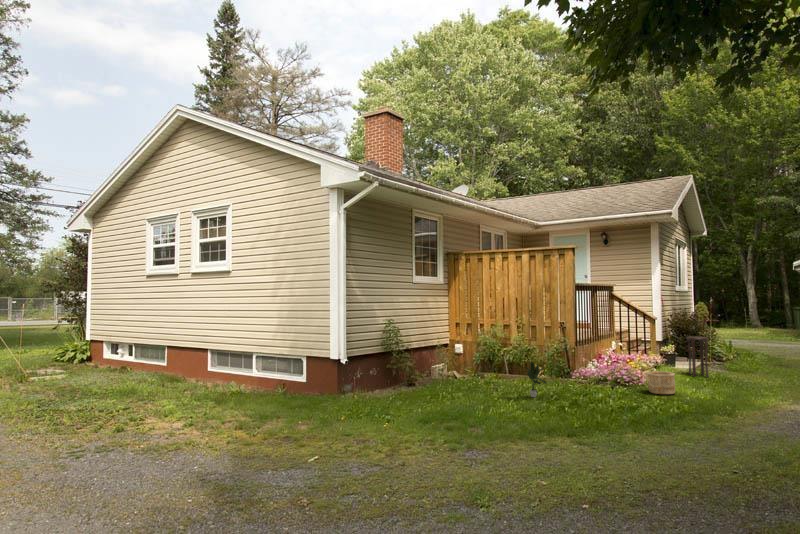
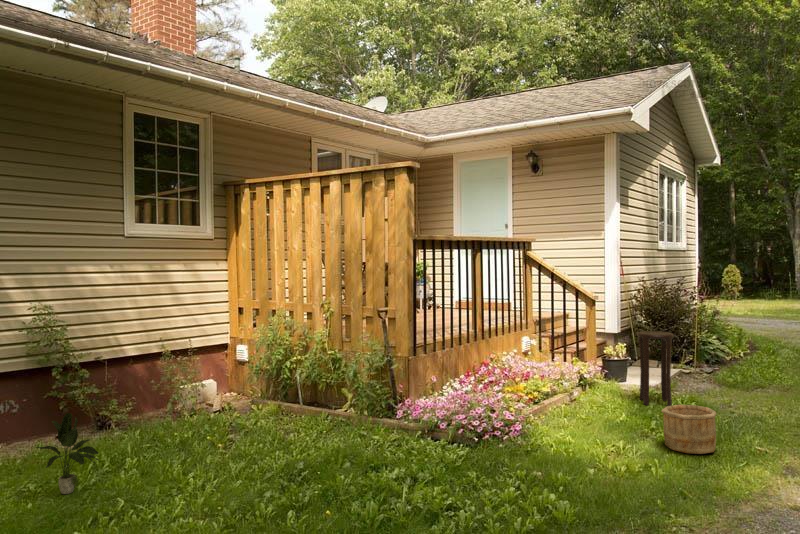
potted plant: present [526,362,546,397] -> present [37,413,99,494]
wooden bucket: present [647,371,675,394] -> present [662,405,716,454]

